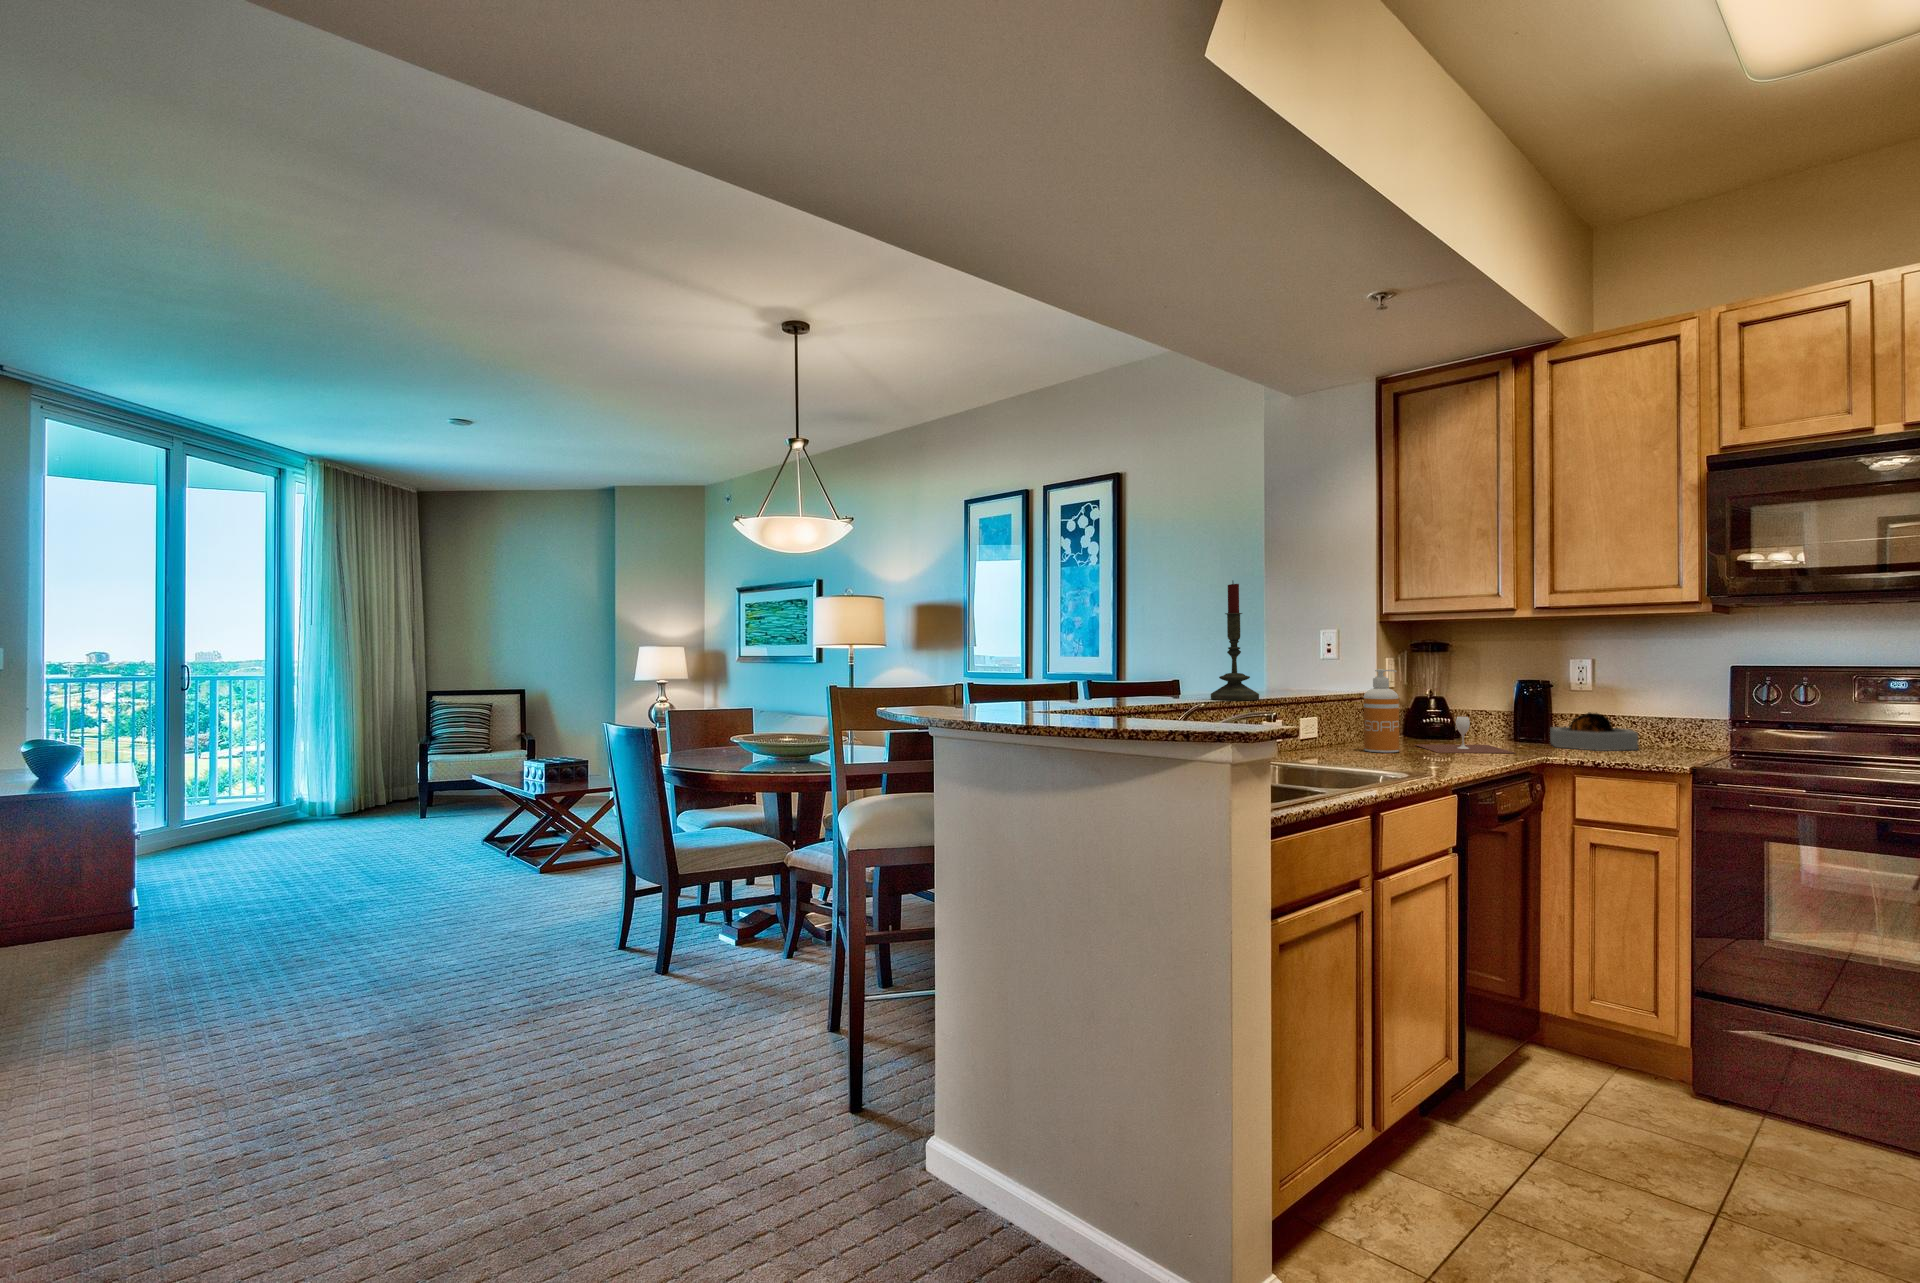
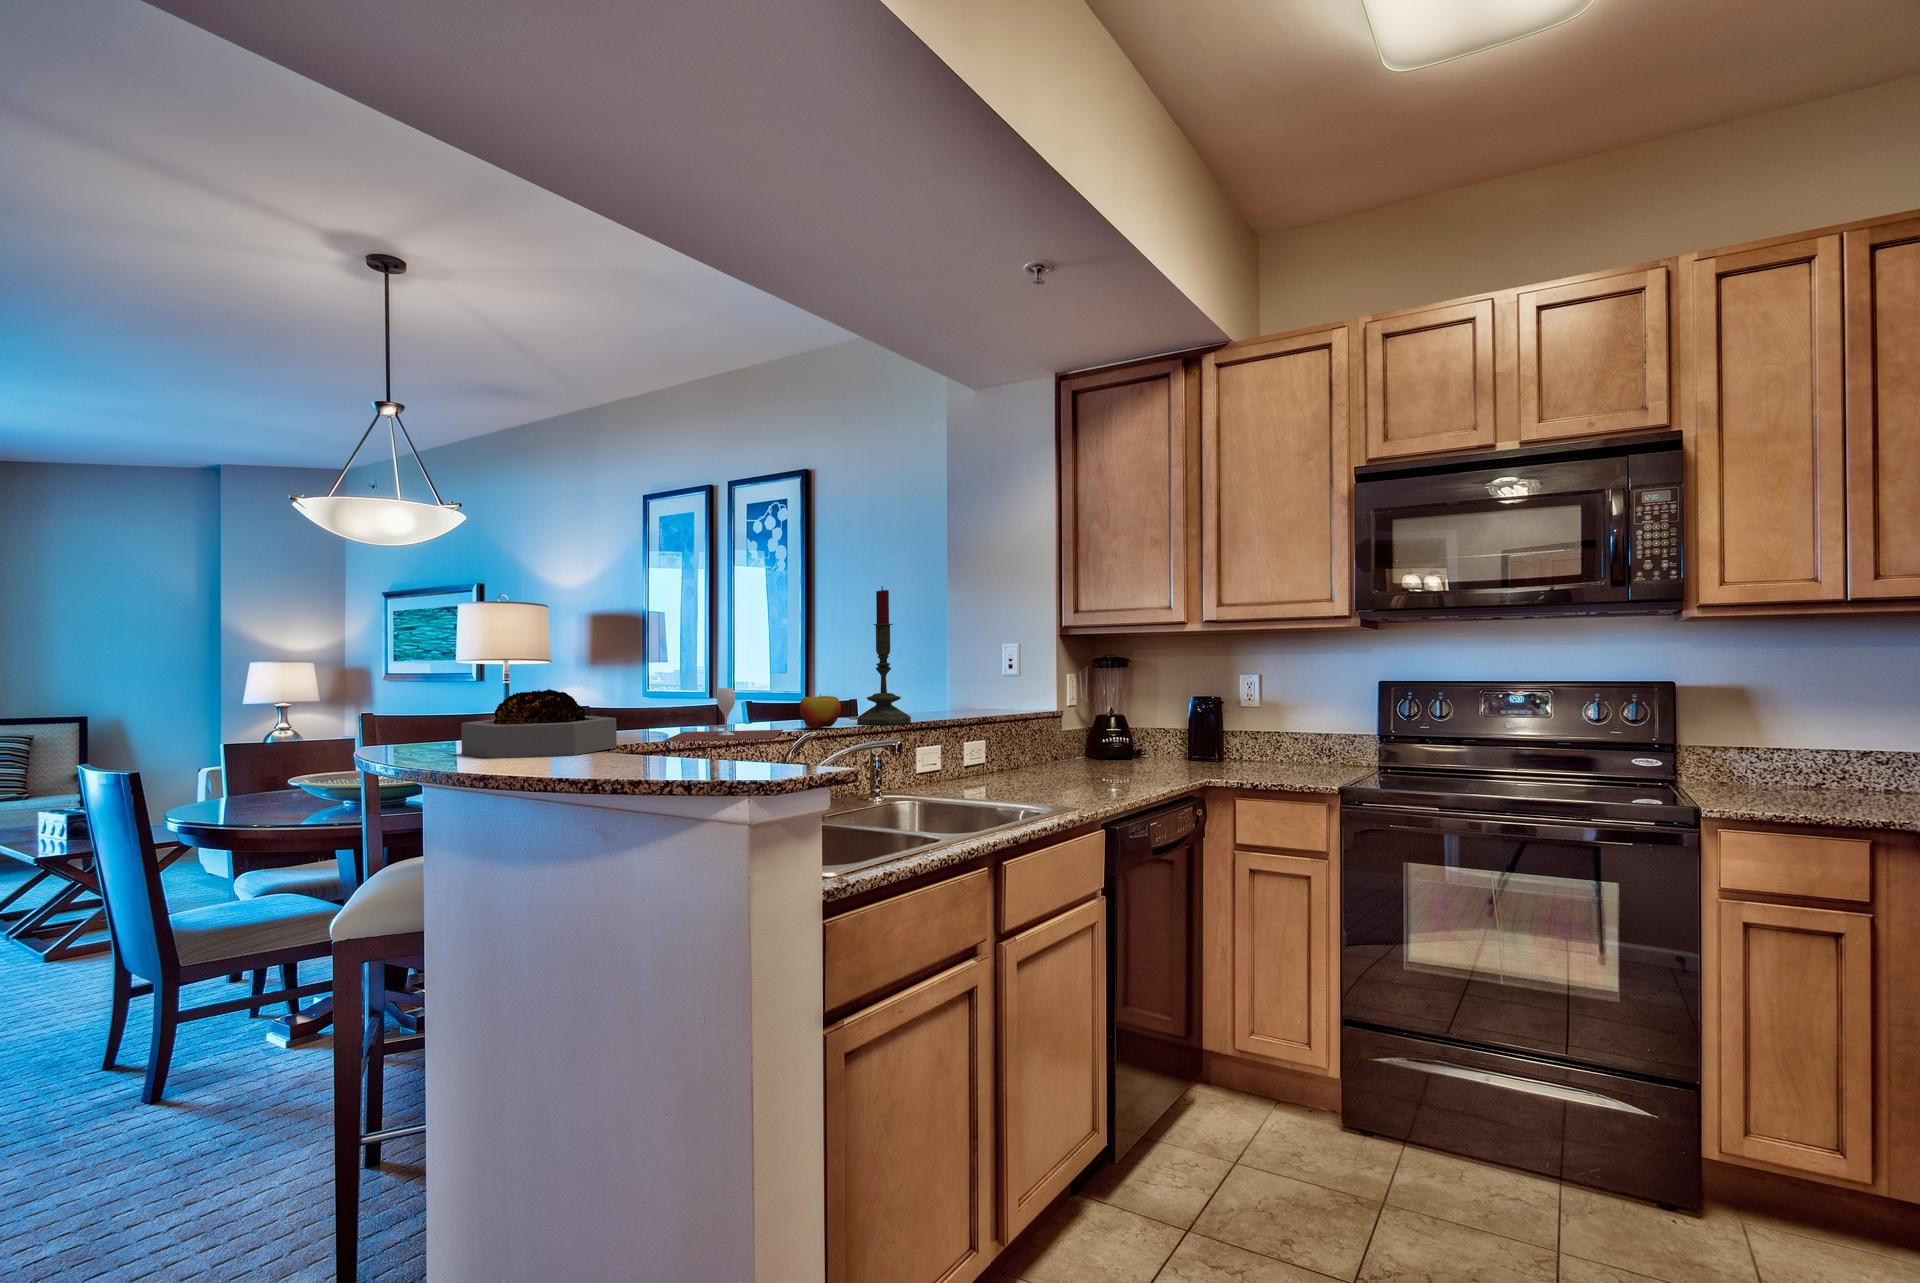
soap dispenser: present [1364,669,1399,753] -> none [1030,687,1067,779]
apple: none [1169,673,1205,702] -> present [800,694,841,728]
decorative bowl: present [1550,712,1638,751] -> present [461,689,617,759]
wine glass: present [1416,716,1515,753] -> present [663,688,783,741]

